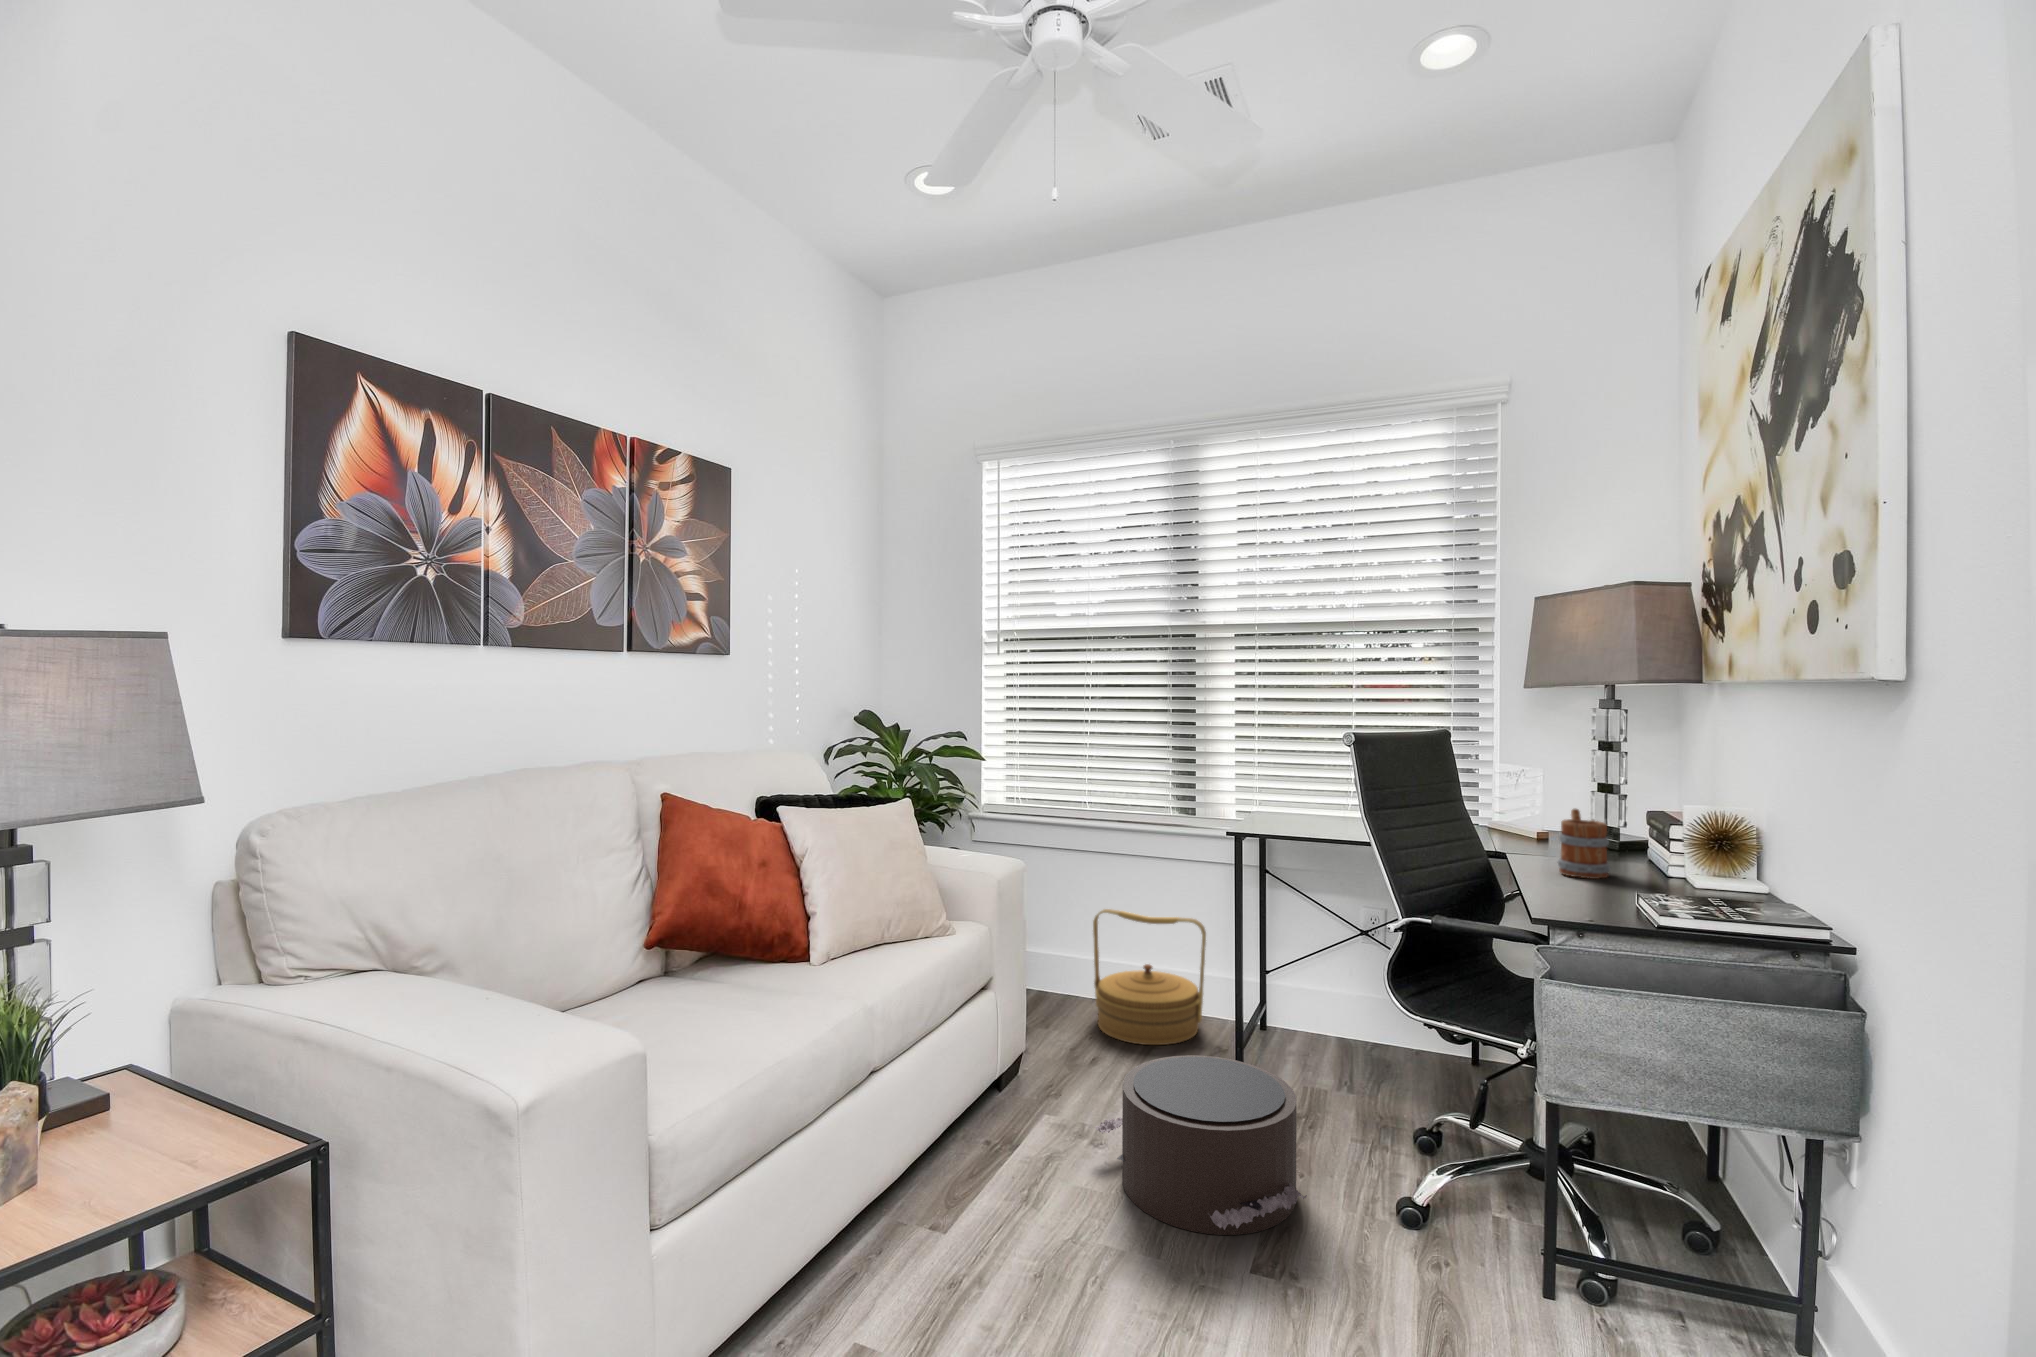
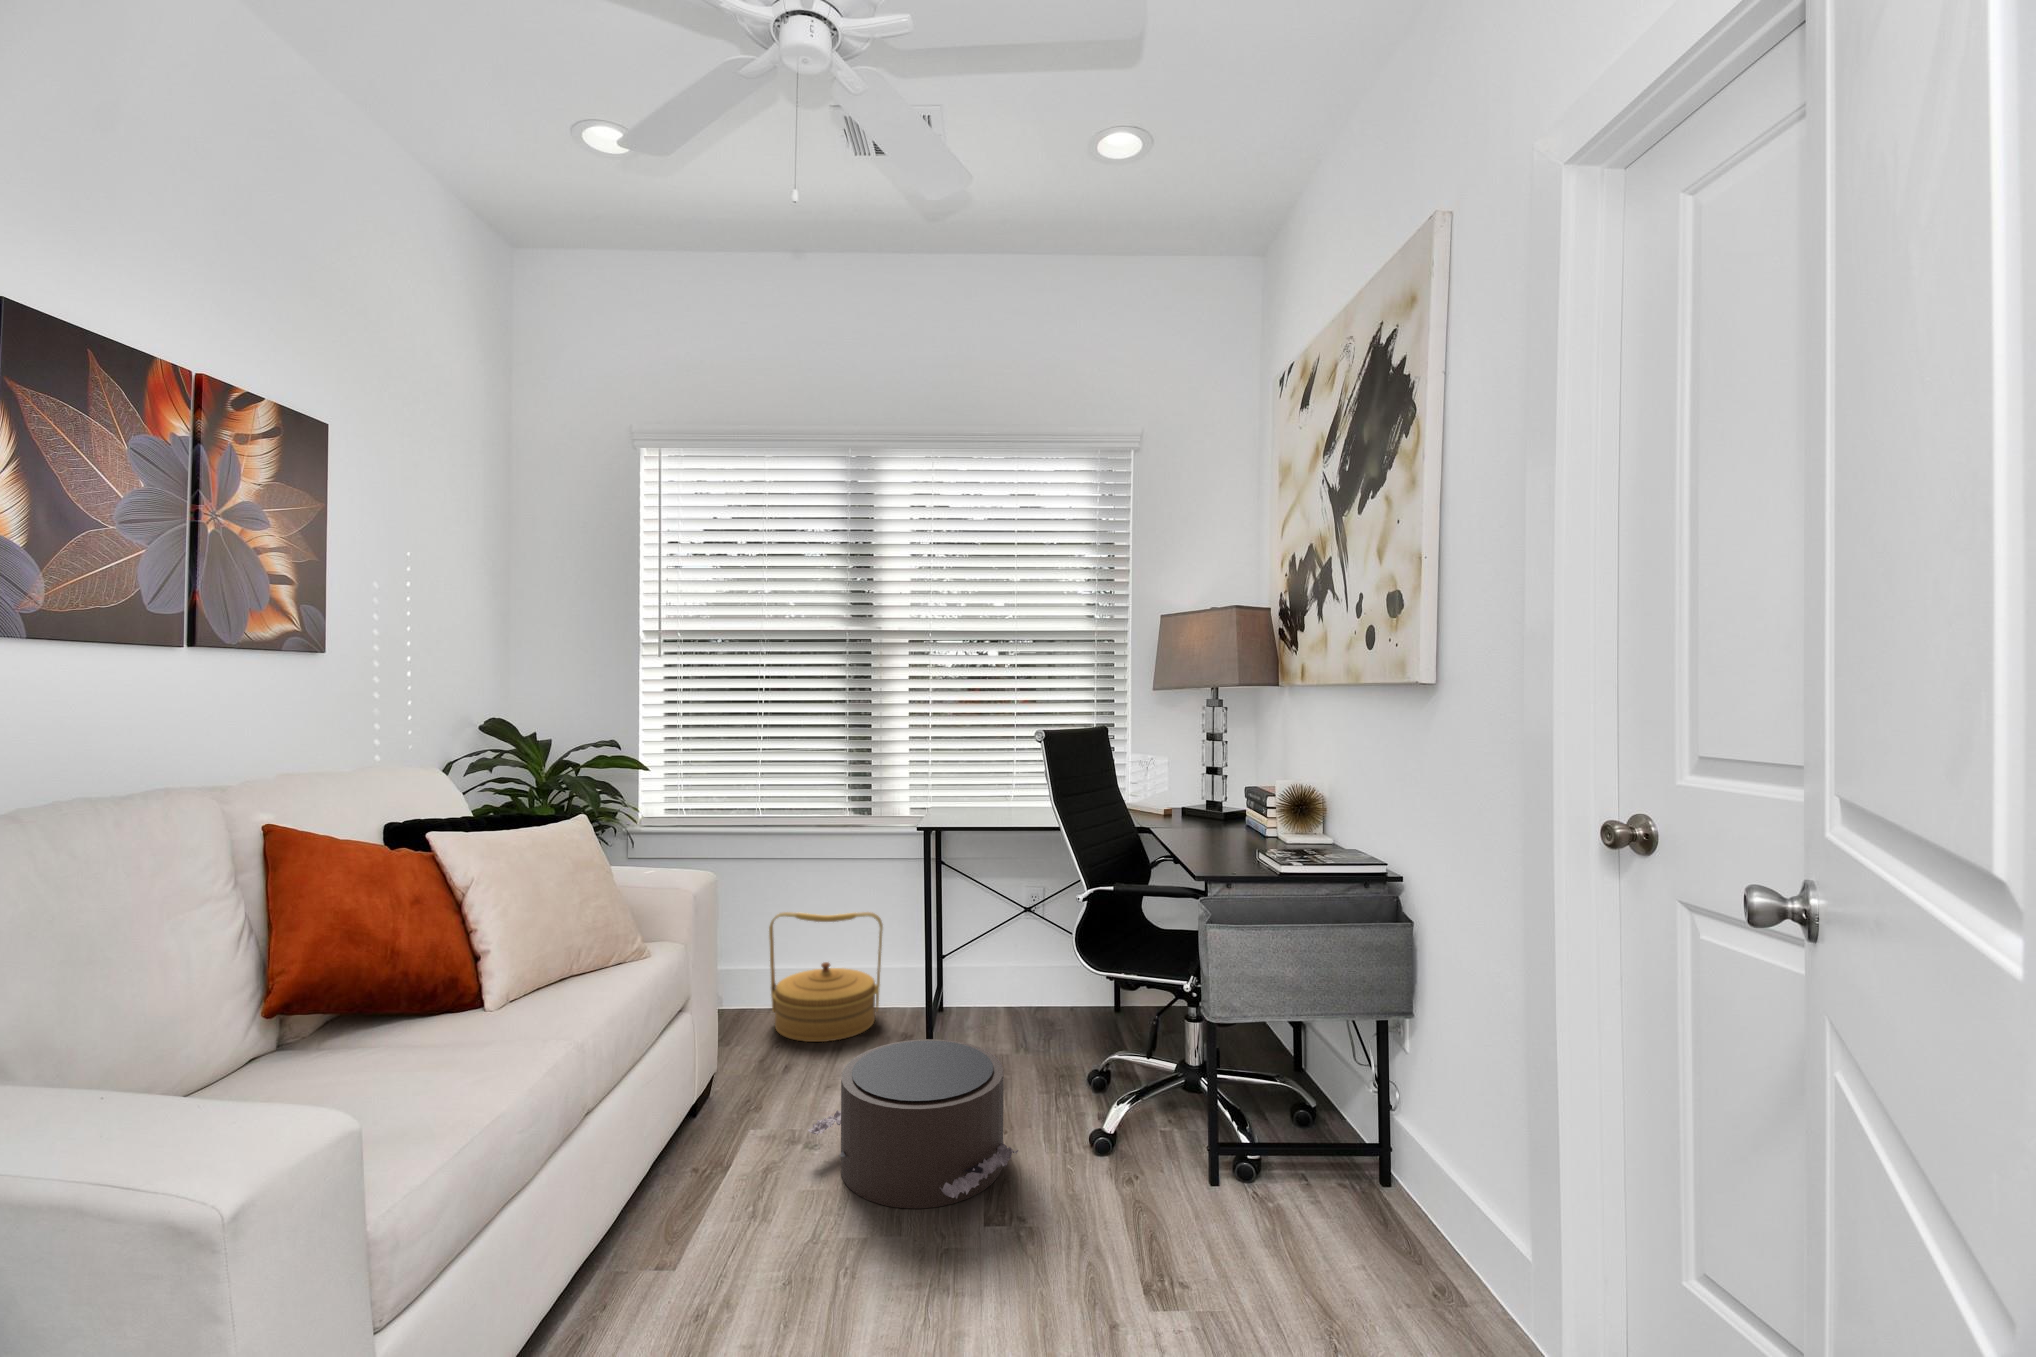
mug: present [1558,809,1610,879] -> none [1190,787,1229,843]

